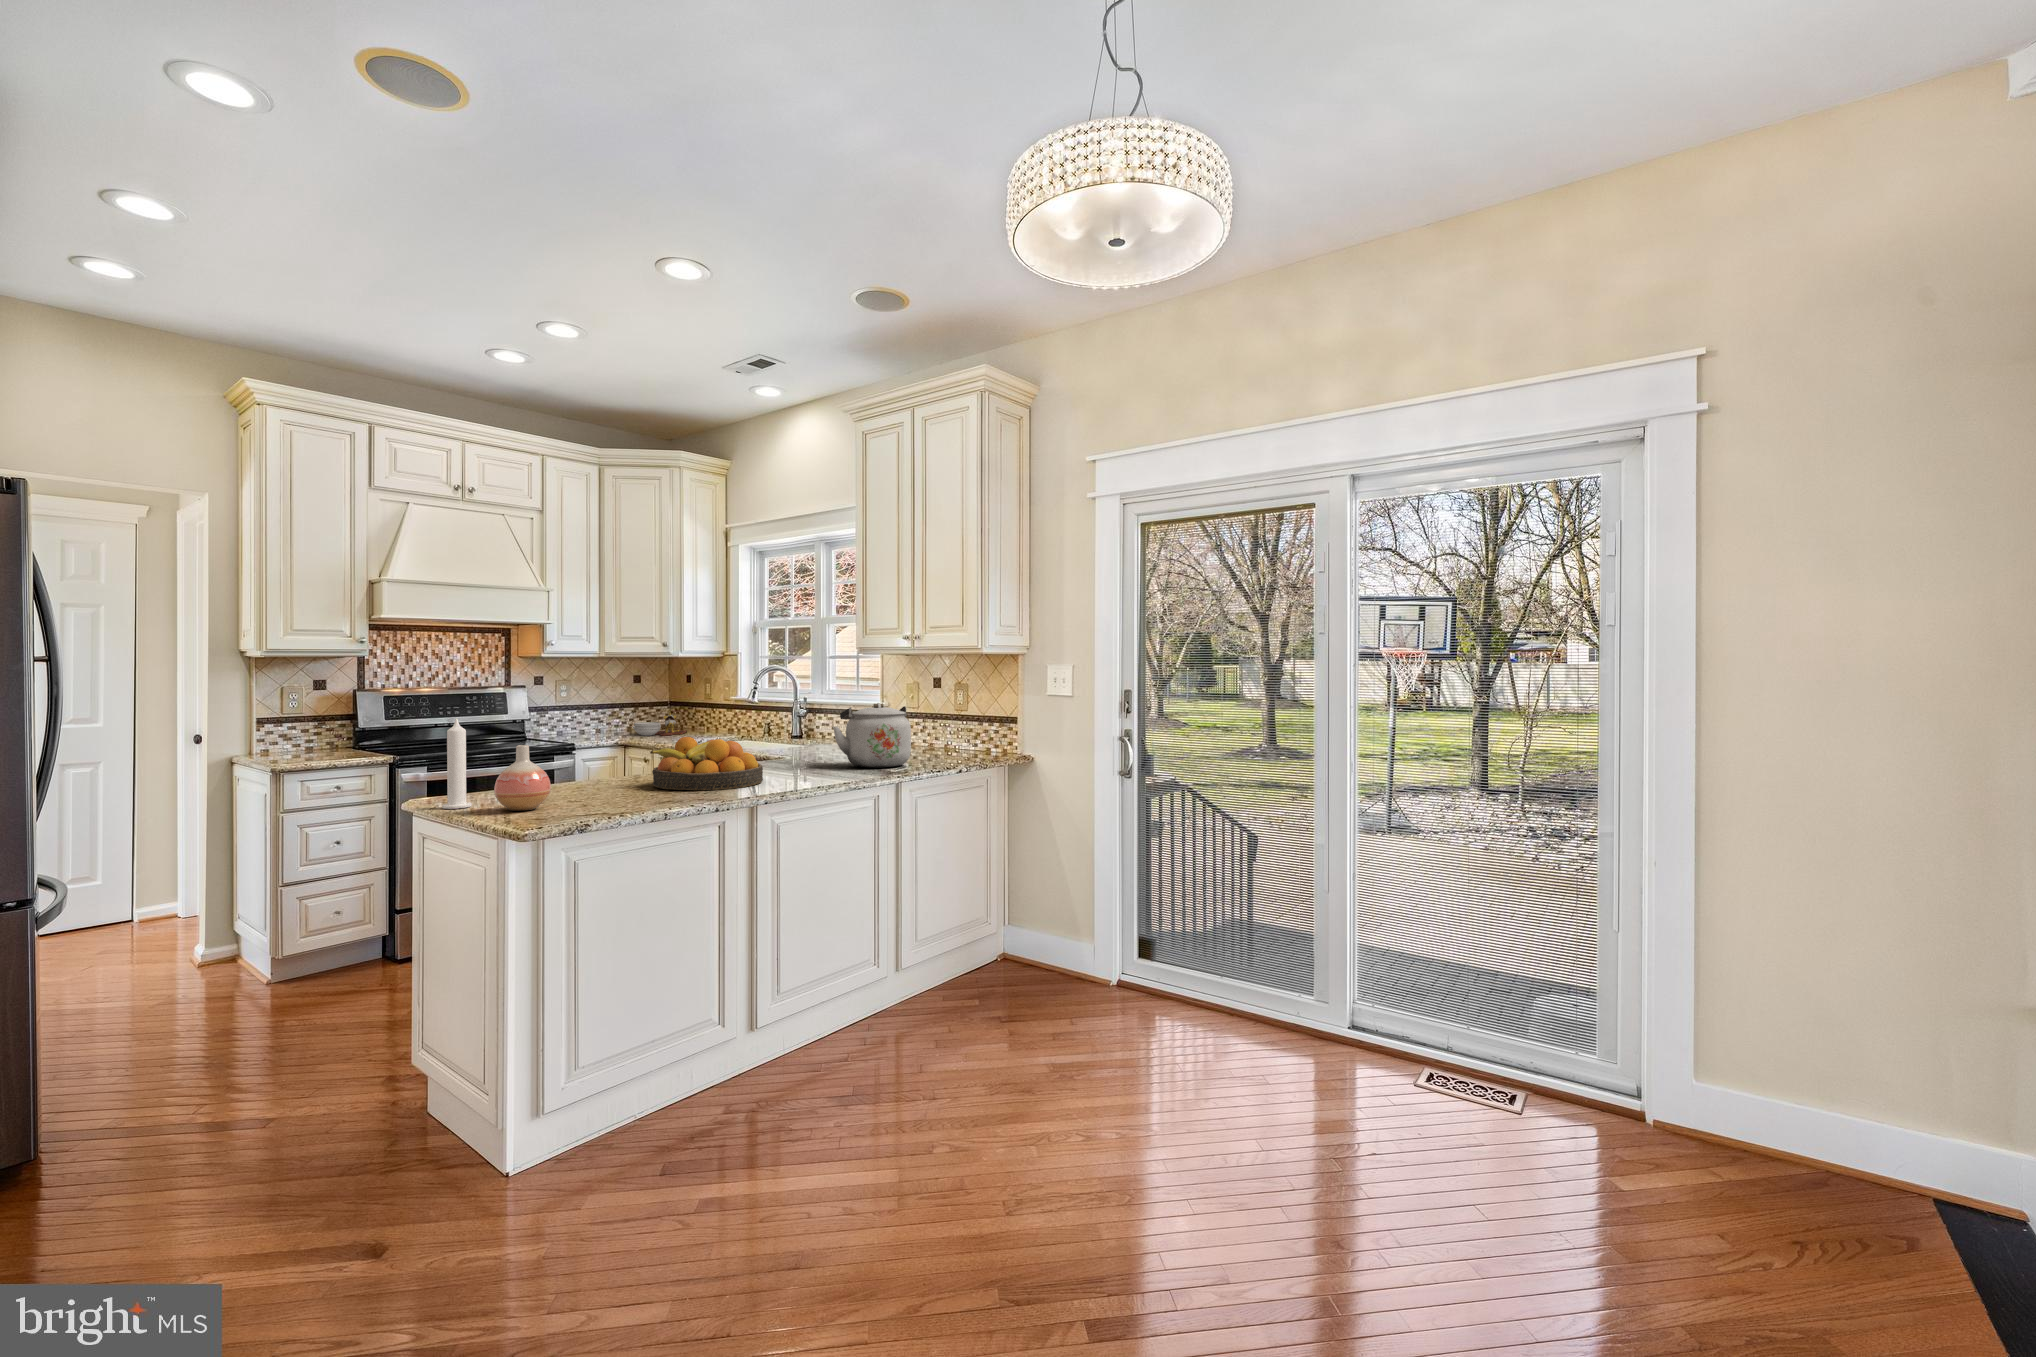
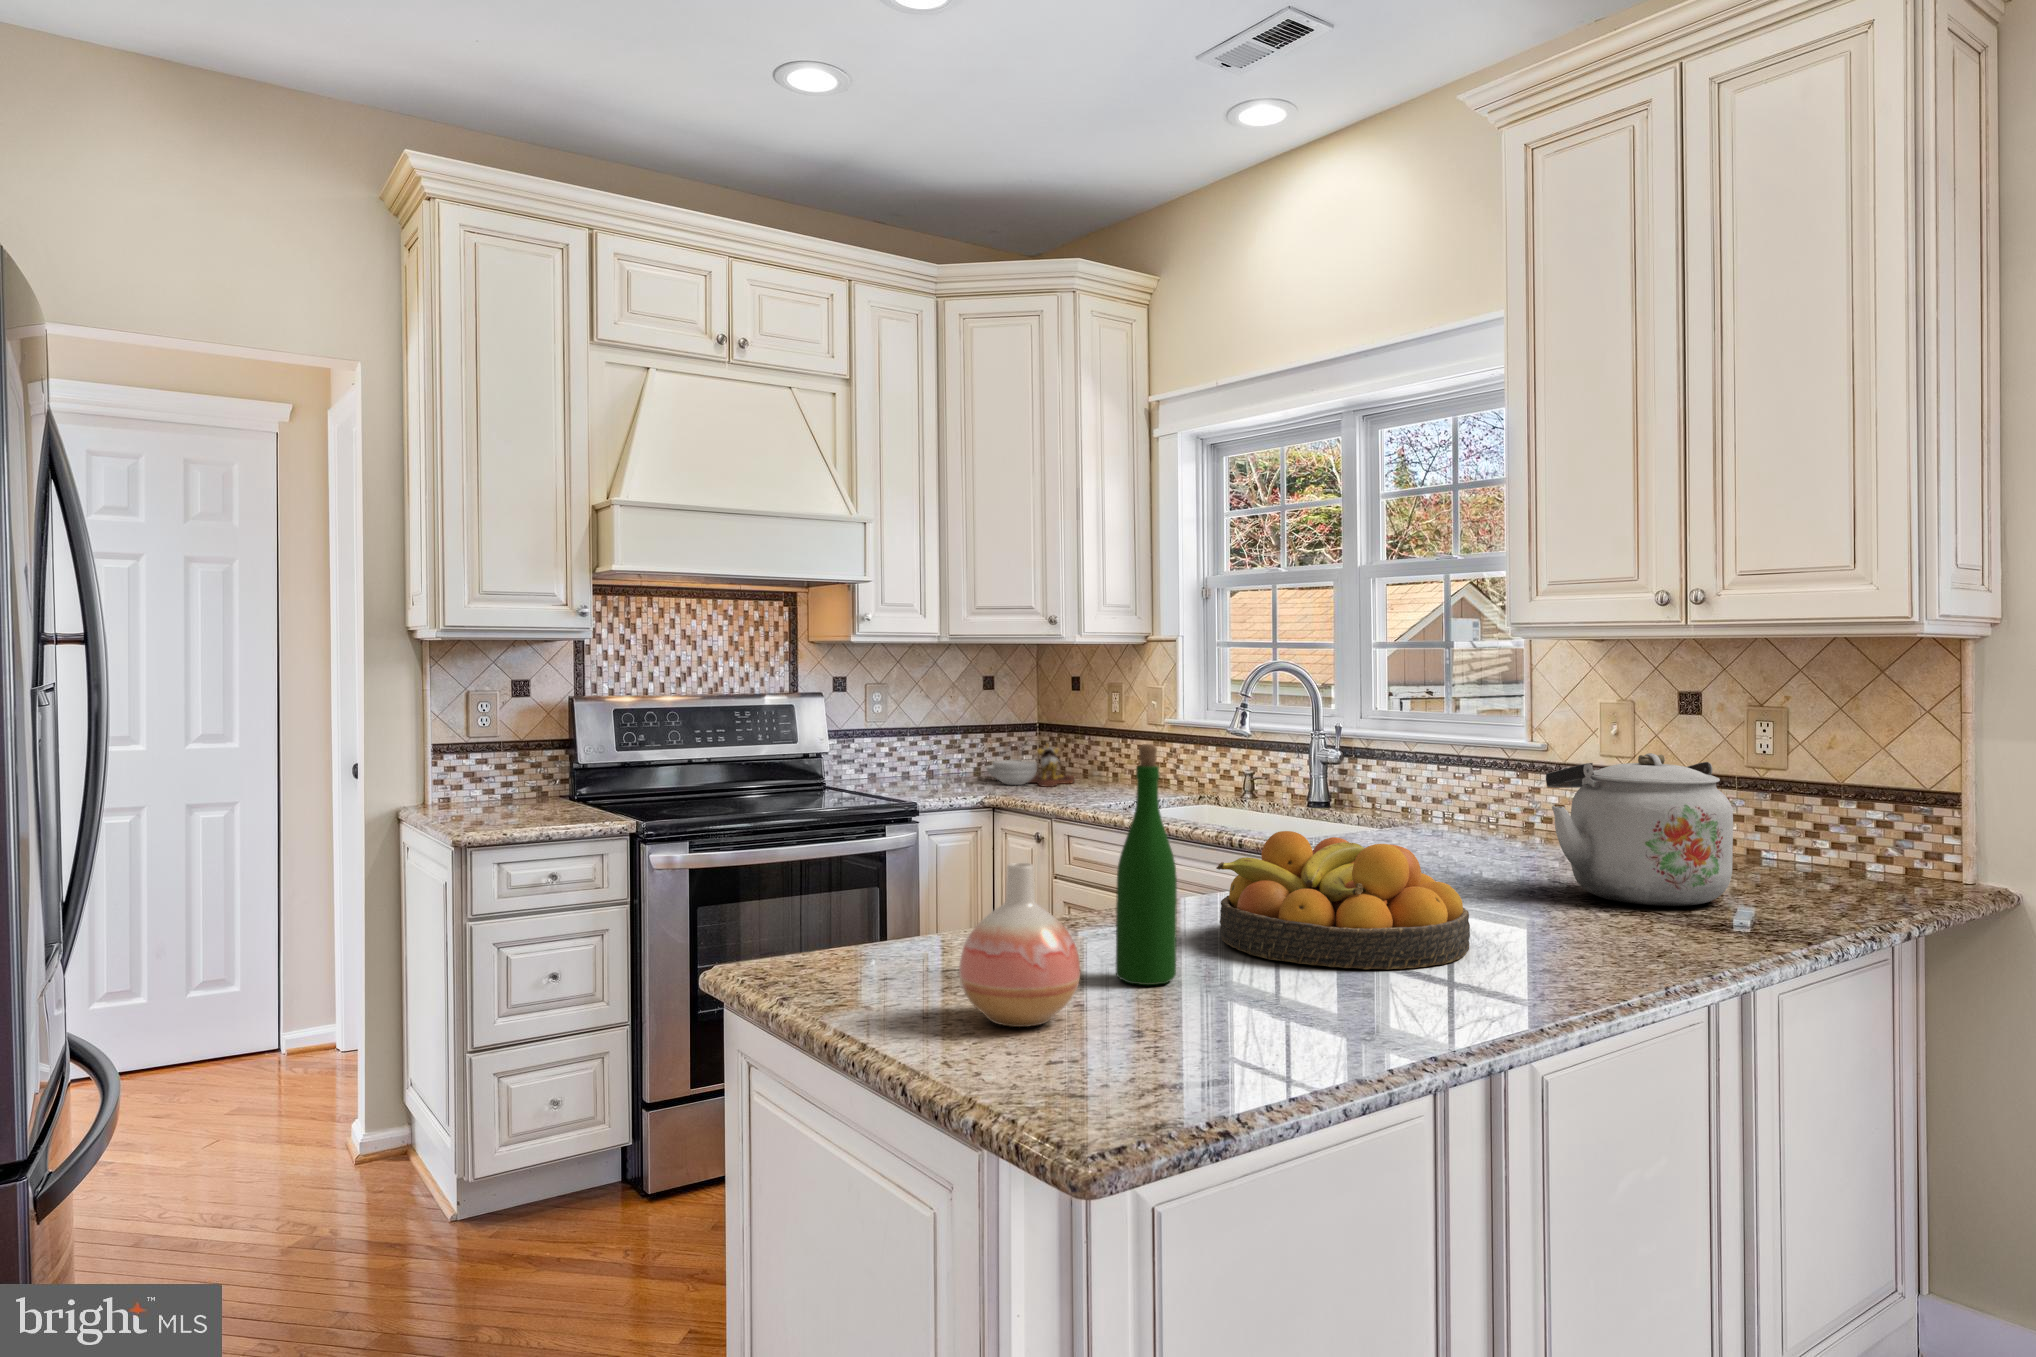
wine bottle: none [585,698,613,798] -> present [1116,744,1177,985]
candle: present [442,718,472,809] -> none [831,790,890,1004]

